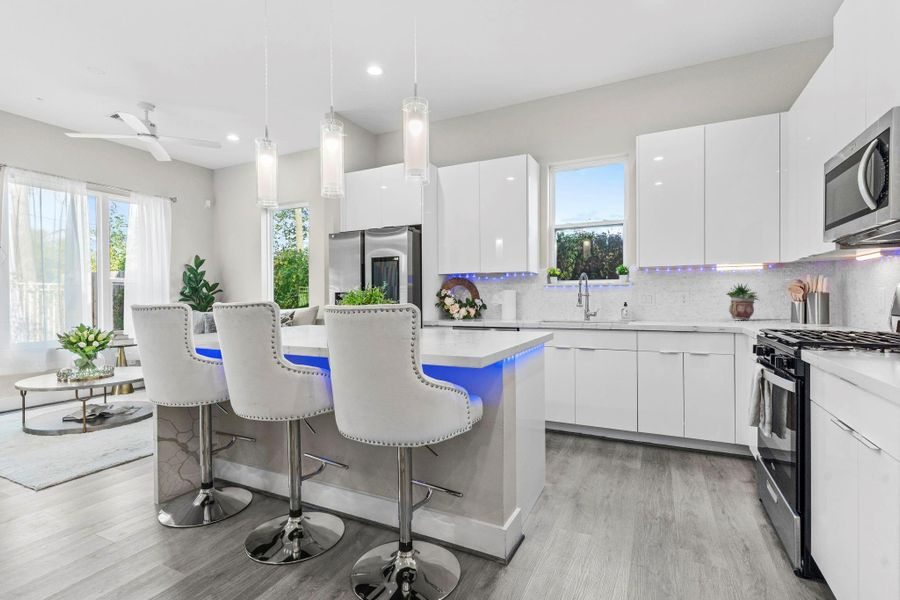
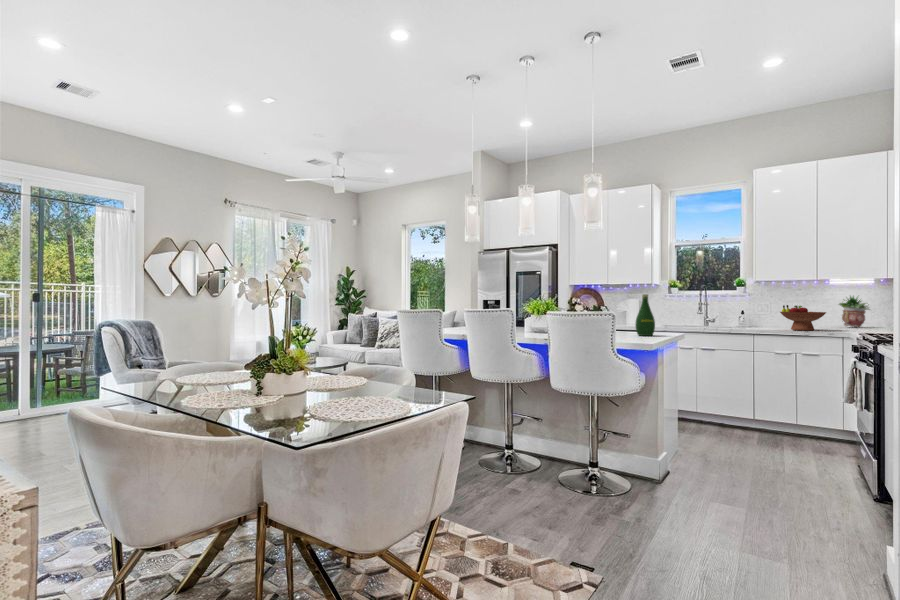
bottle: none [478,281,504,341] -> present [636,294,655,336]
fruit bowl: none [665,295,717,325] -> present [780,305,826,331]

